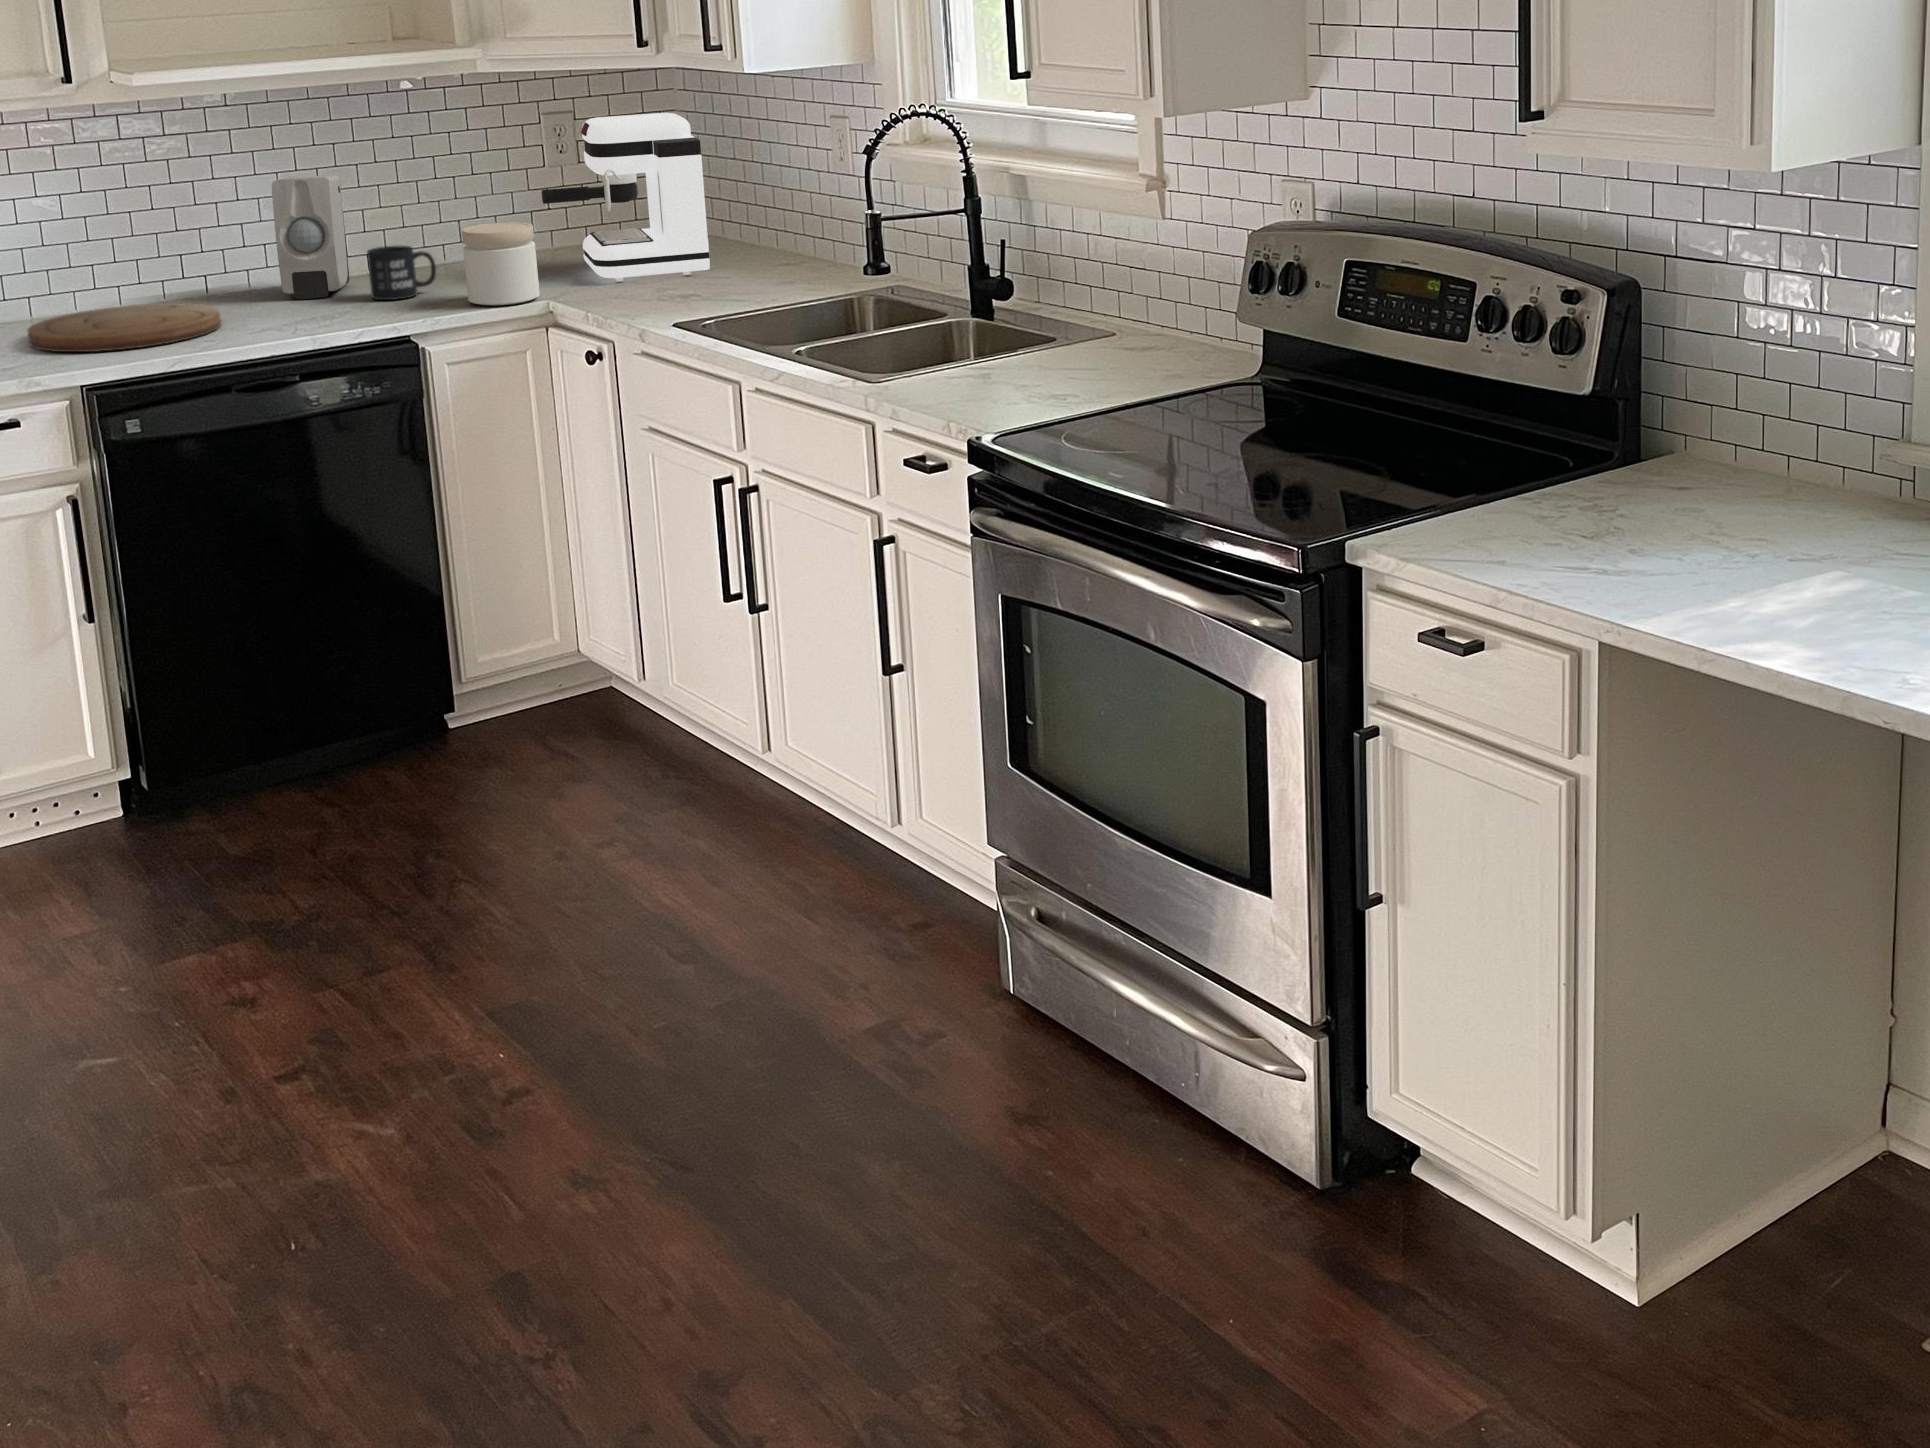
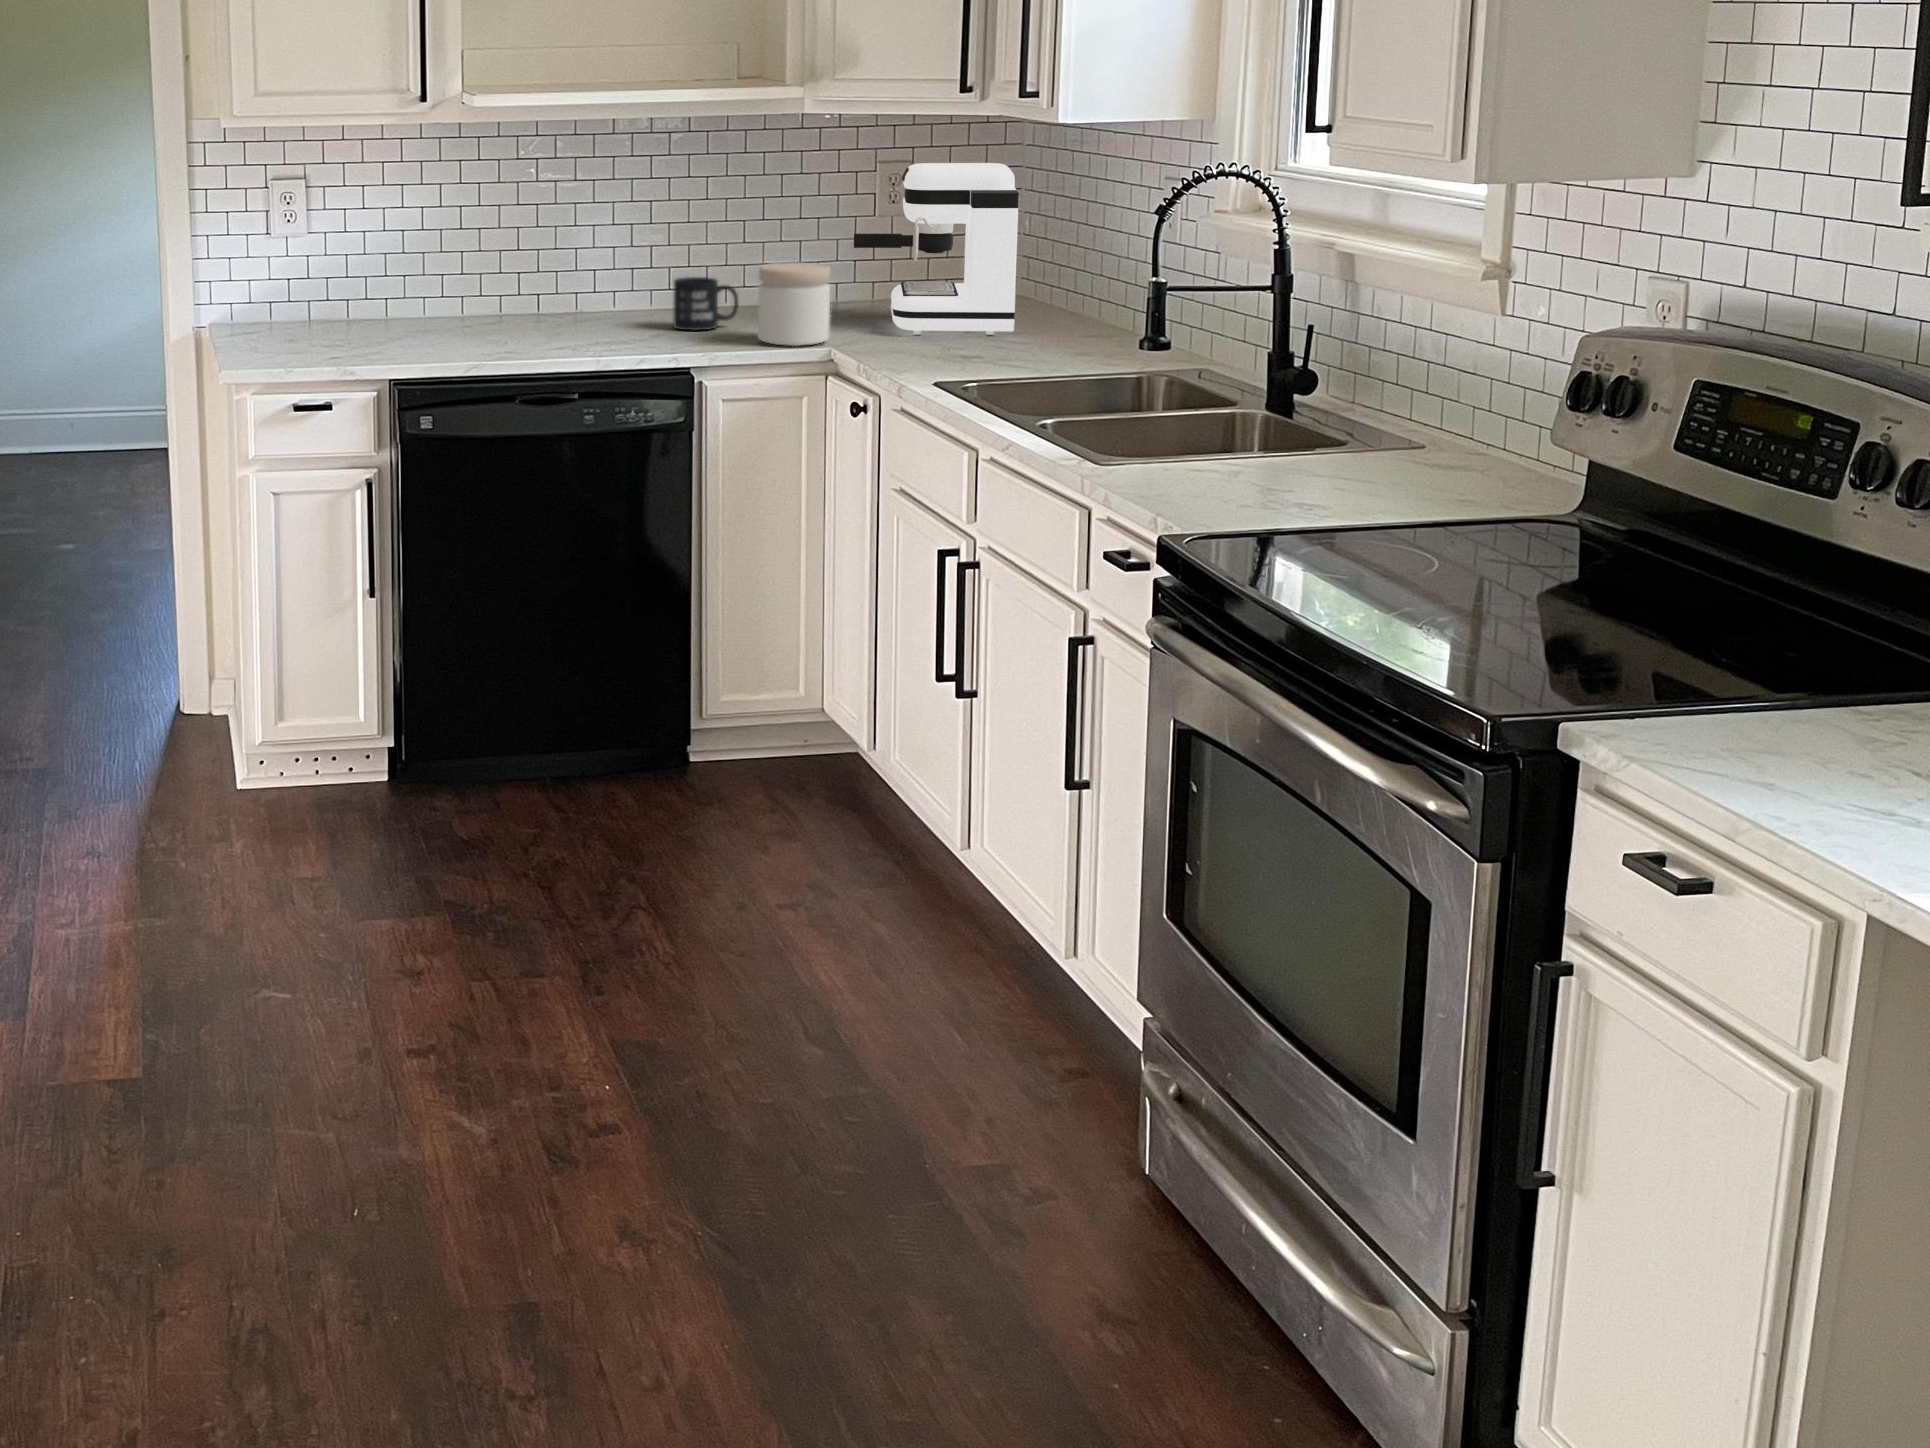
soap dispenser: present [272,175,349,299] -> none [595,203,666,322]
cutting board: present [28,303,221,352] -> none [359,312,527,350]

